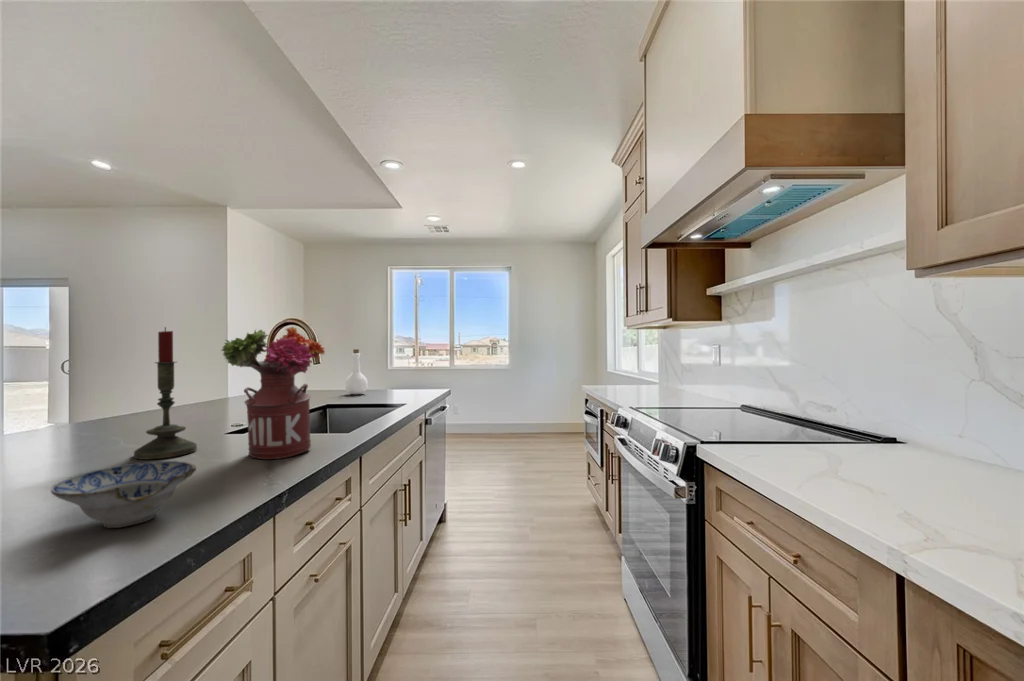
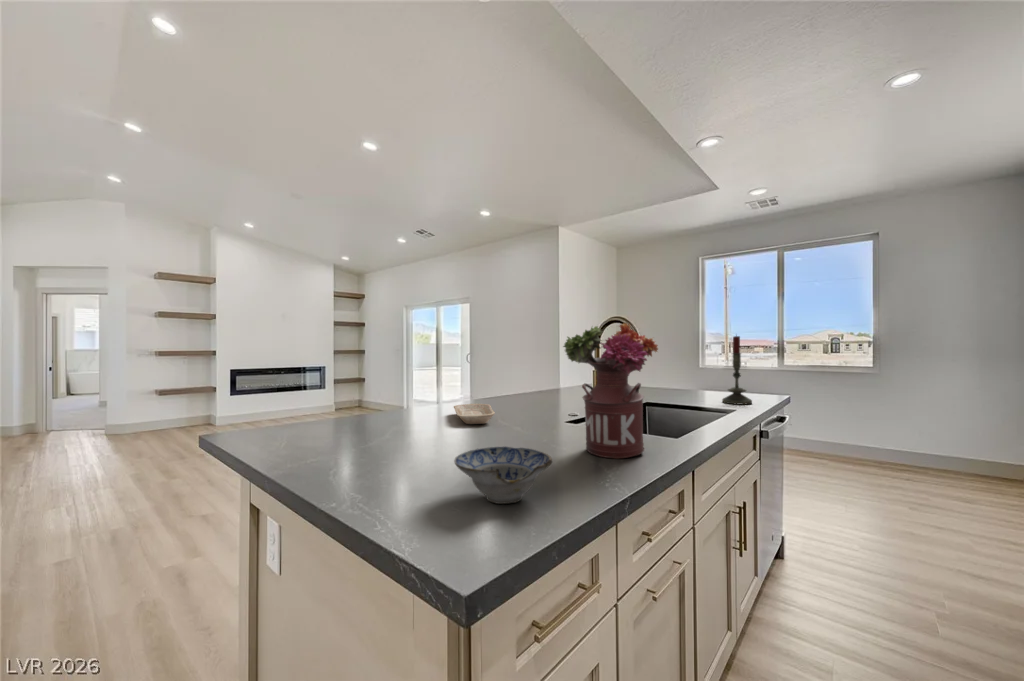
candle: present [134,327,197,460] -> present [722,336,752,405]
bottle: present [345,349,367,394] -> none [663,347,687,395]
tray: none [64,421,131,447] -> present [454,404,495,424]

